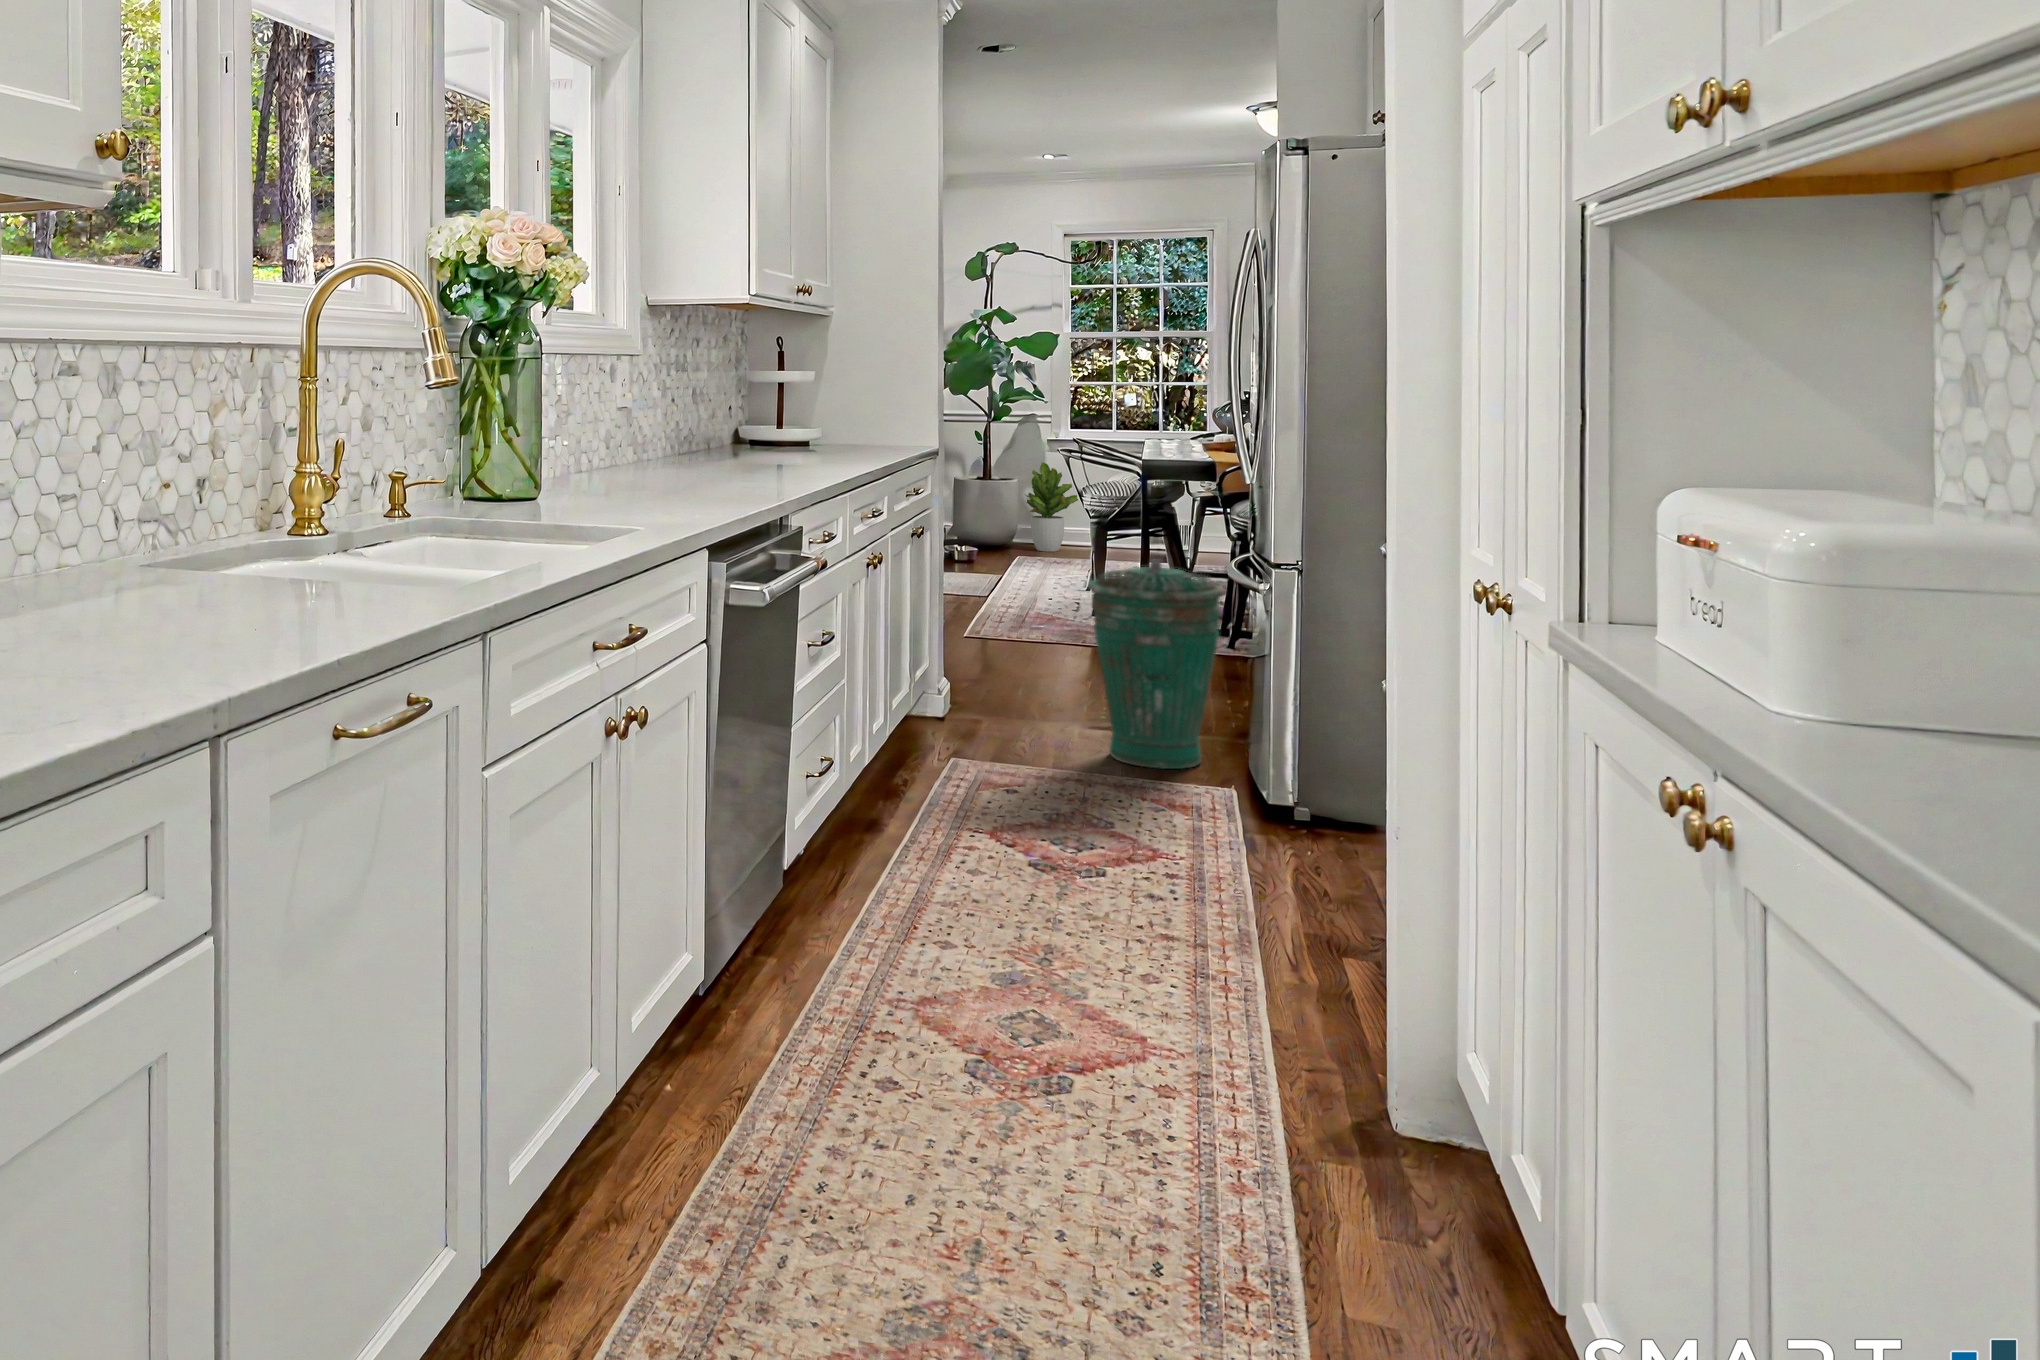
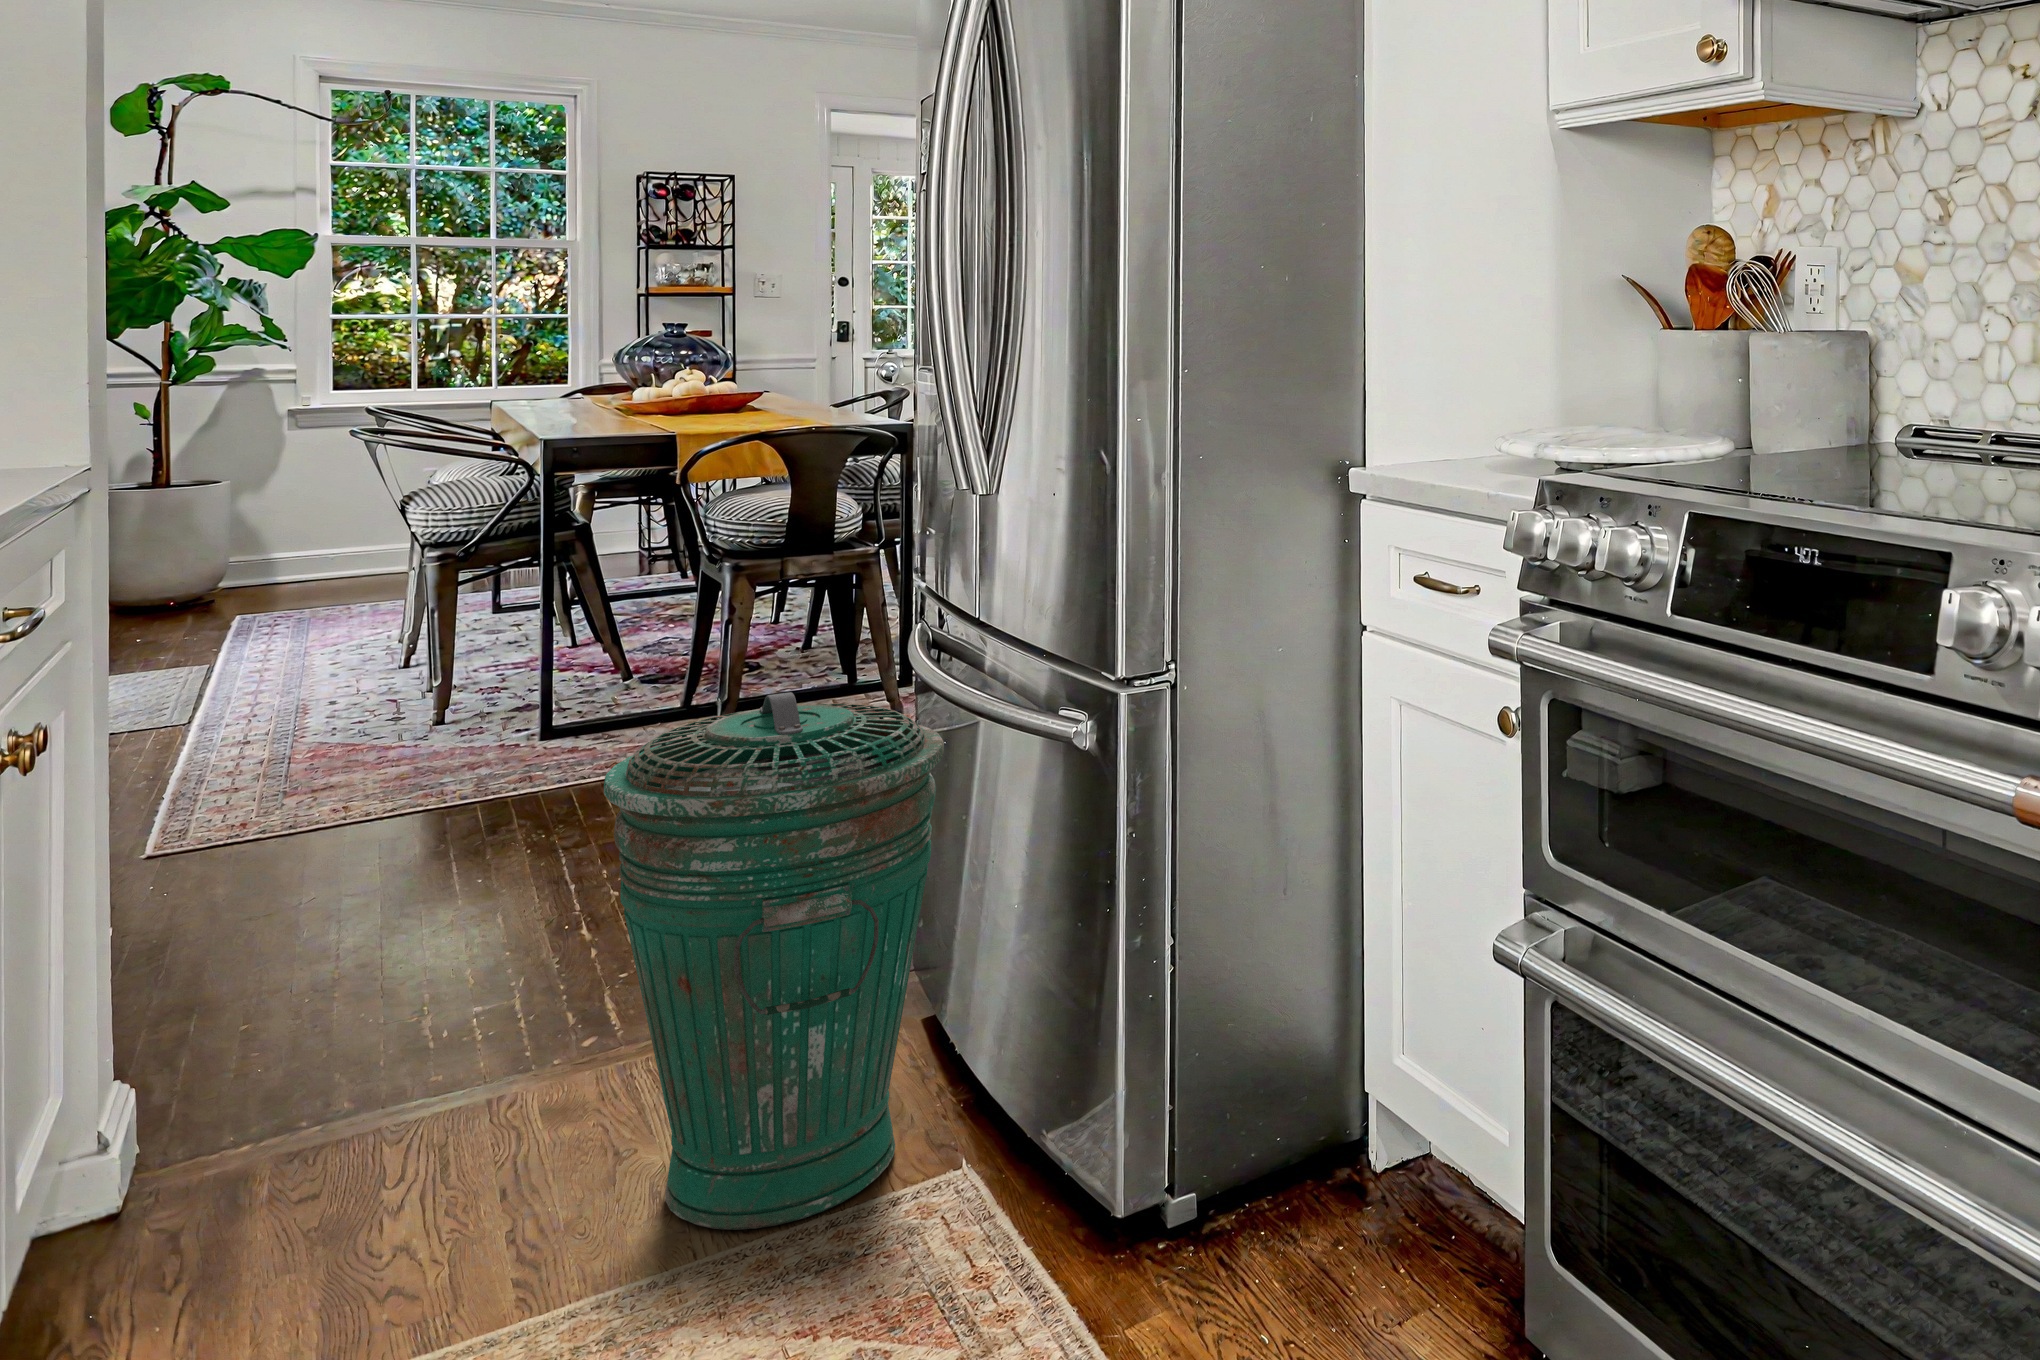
potted plant: present [1026,462,1078,552] -> none [245,450,361,600]

